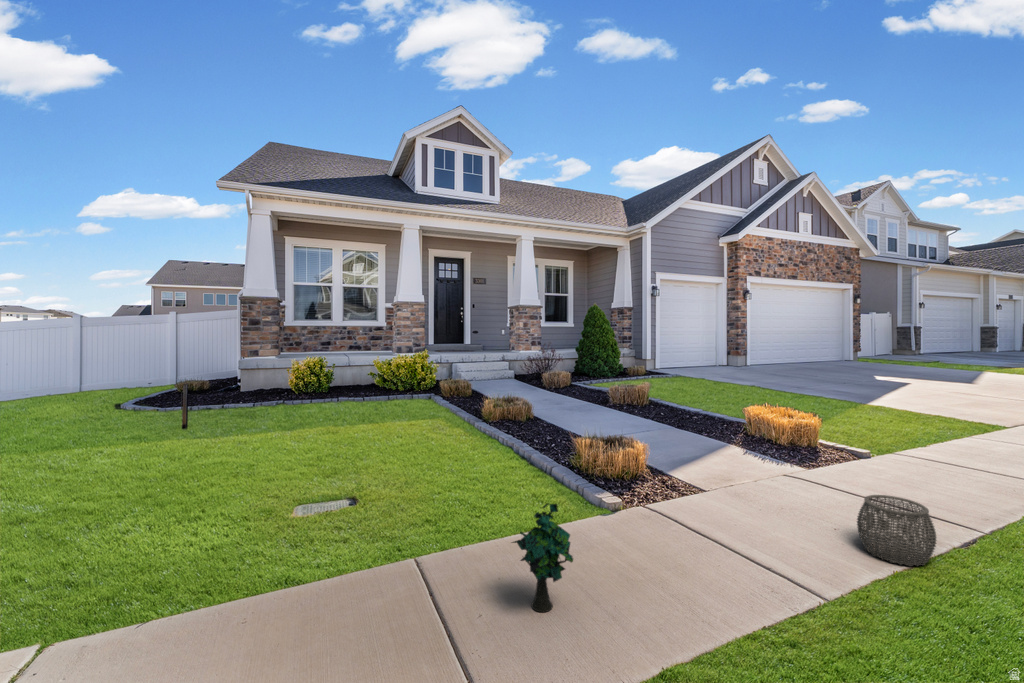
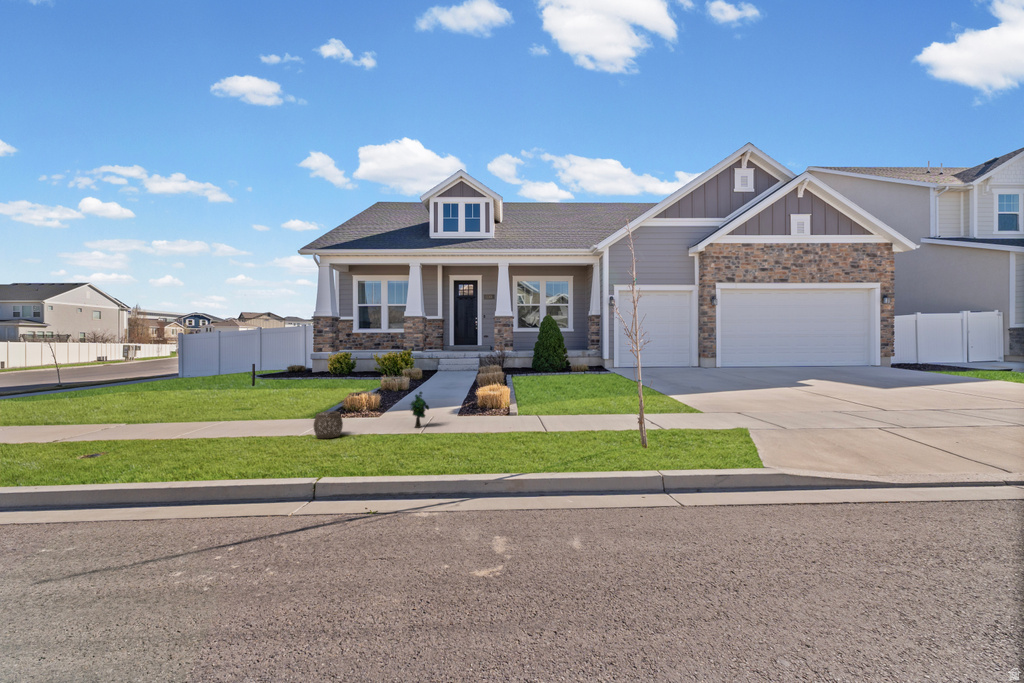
decorative plant: present [512,503,573,612] -> present [410,392,429,428]

